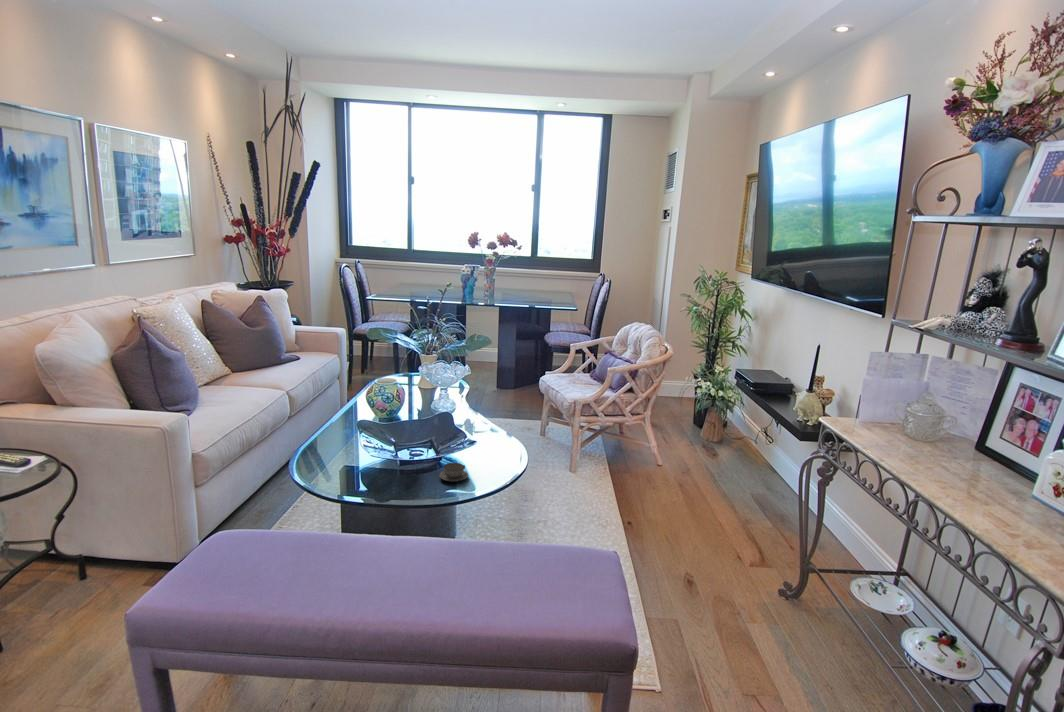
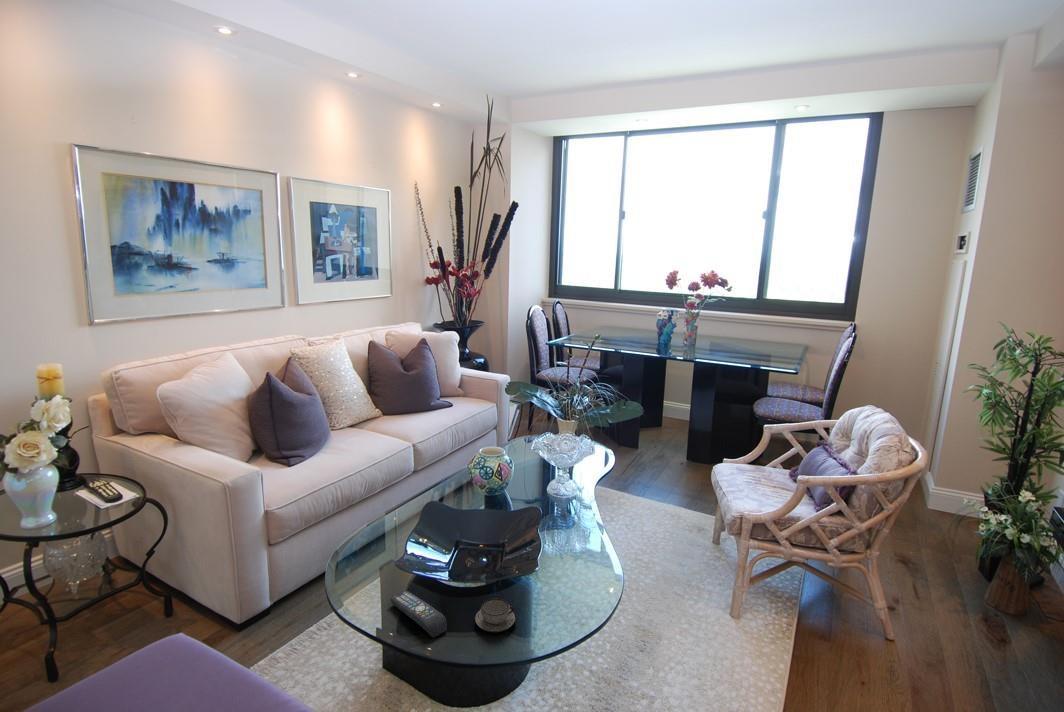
remote control: none [370,474,425,492] -> present [390,591,447,637]

